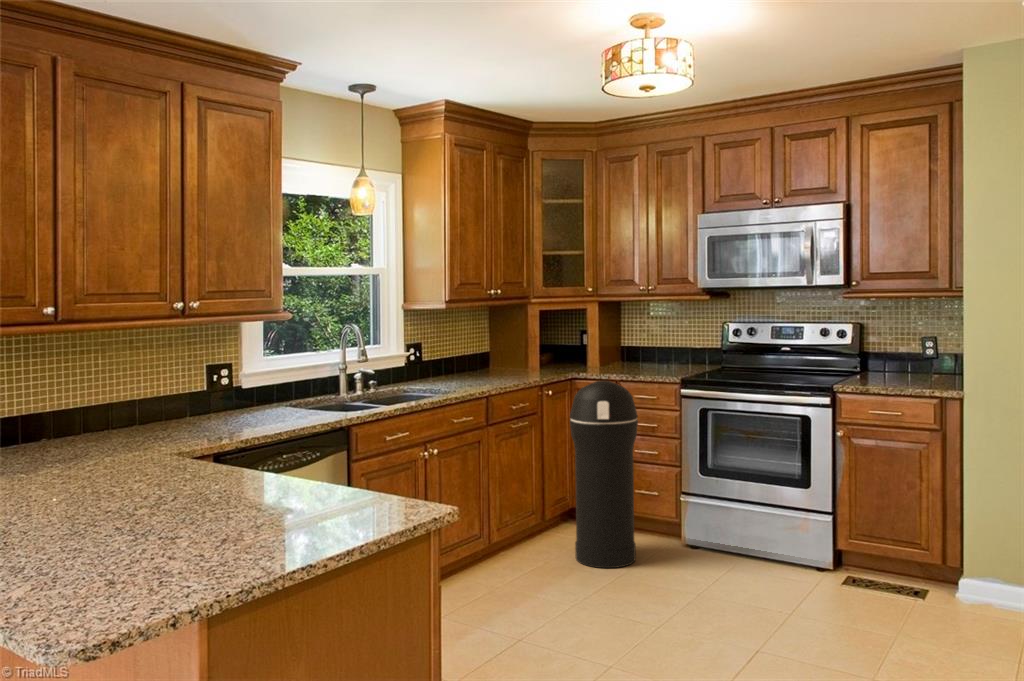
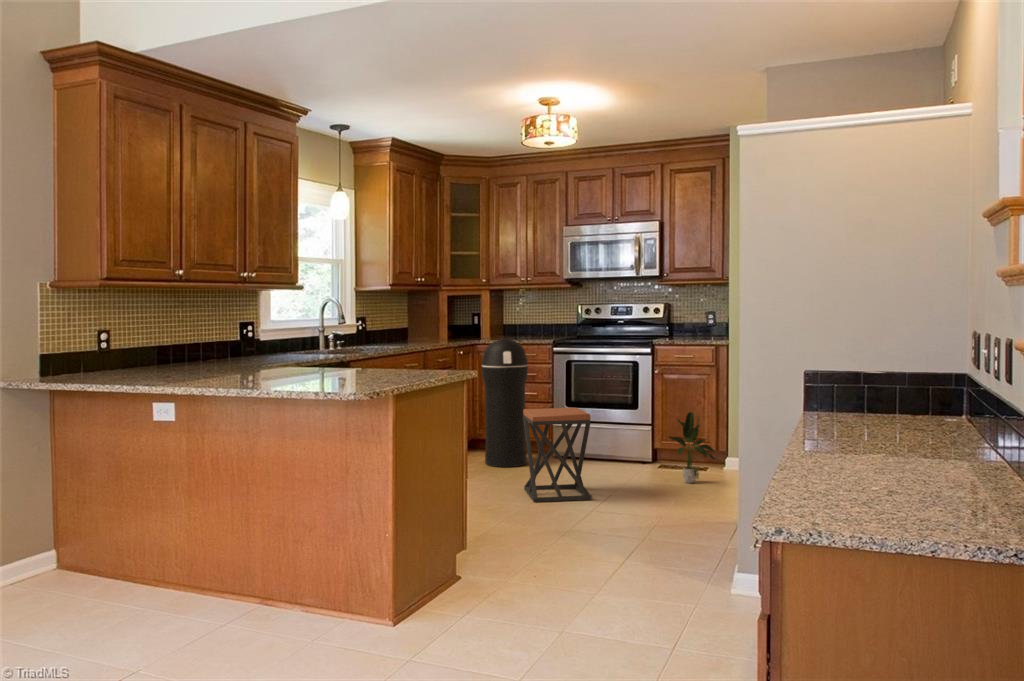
stool: none [610,504,711,666] -> present [523,408,591,502]
potted plant: none [850,514,934,632] -> present [669,412,715,483]

